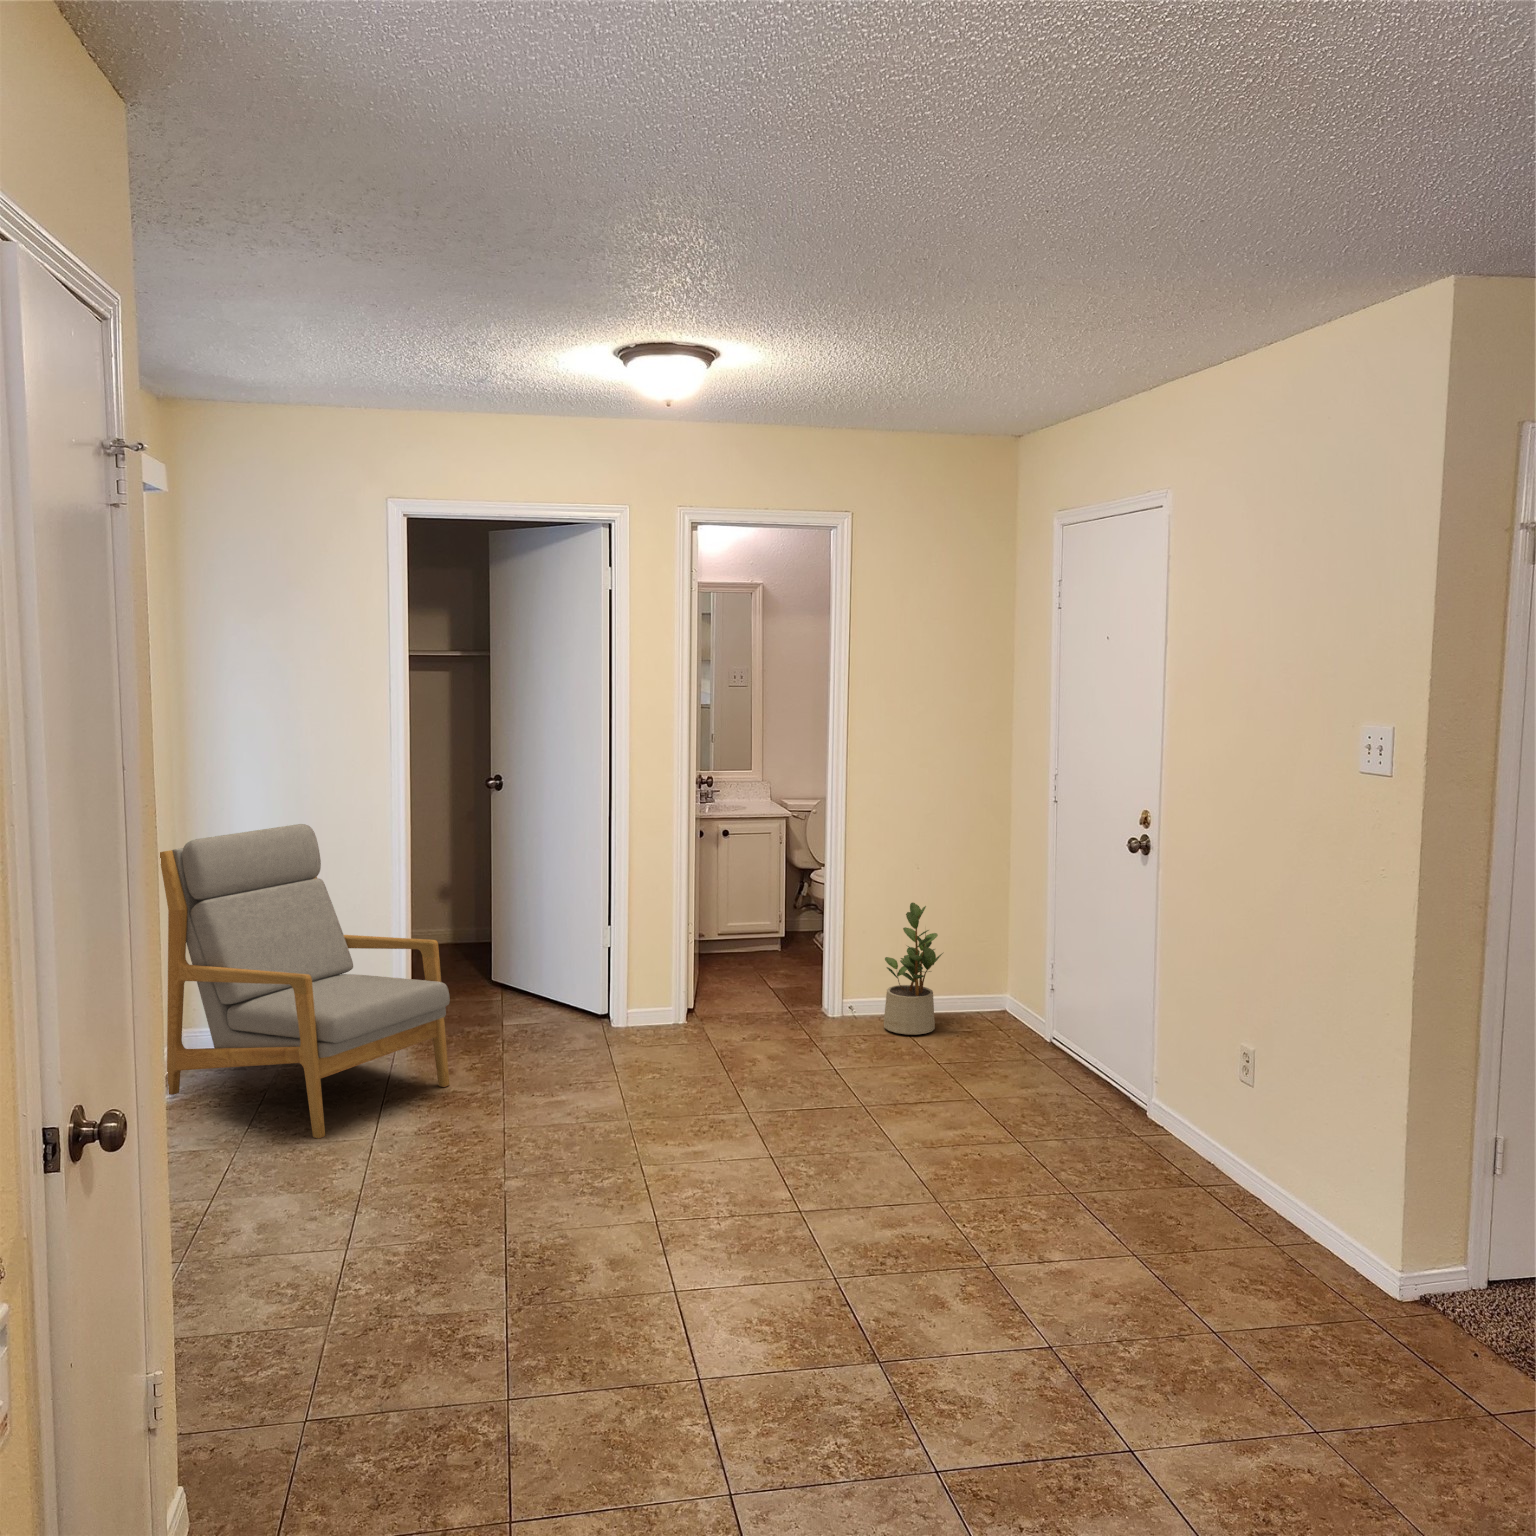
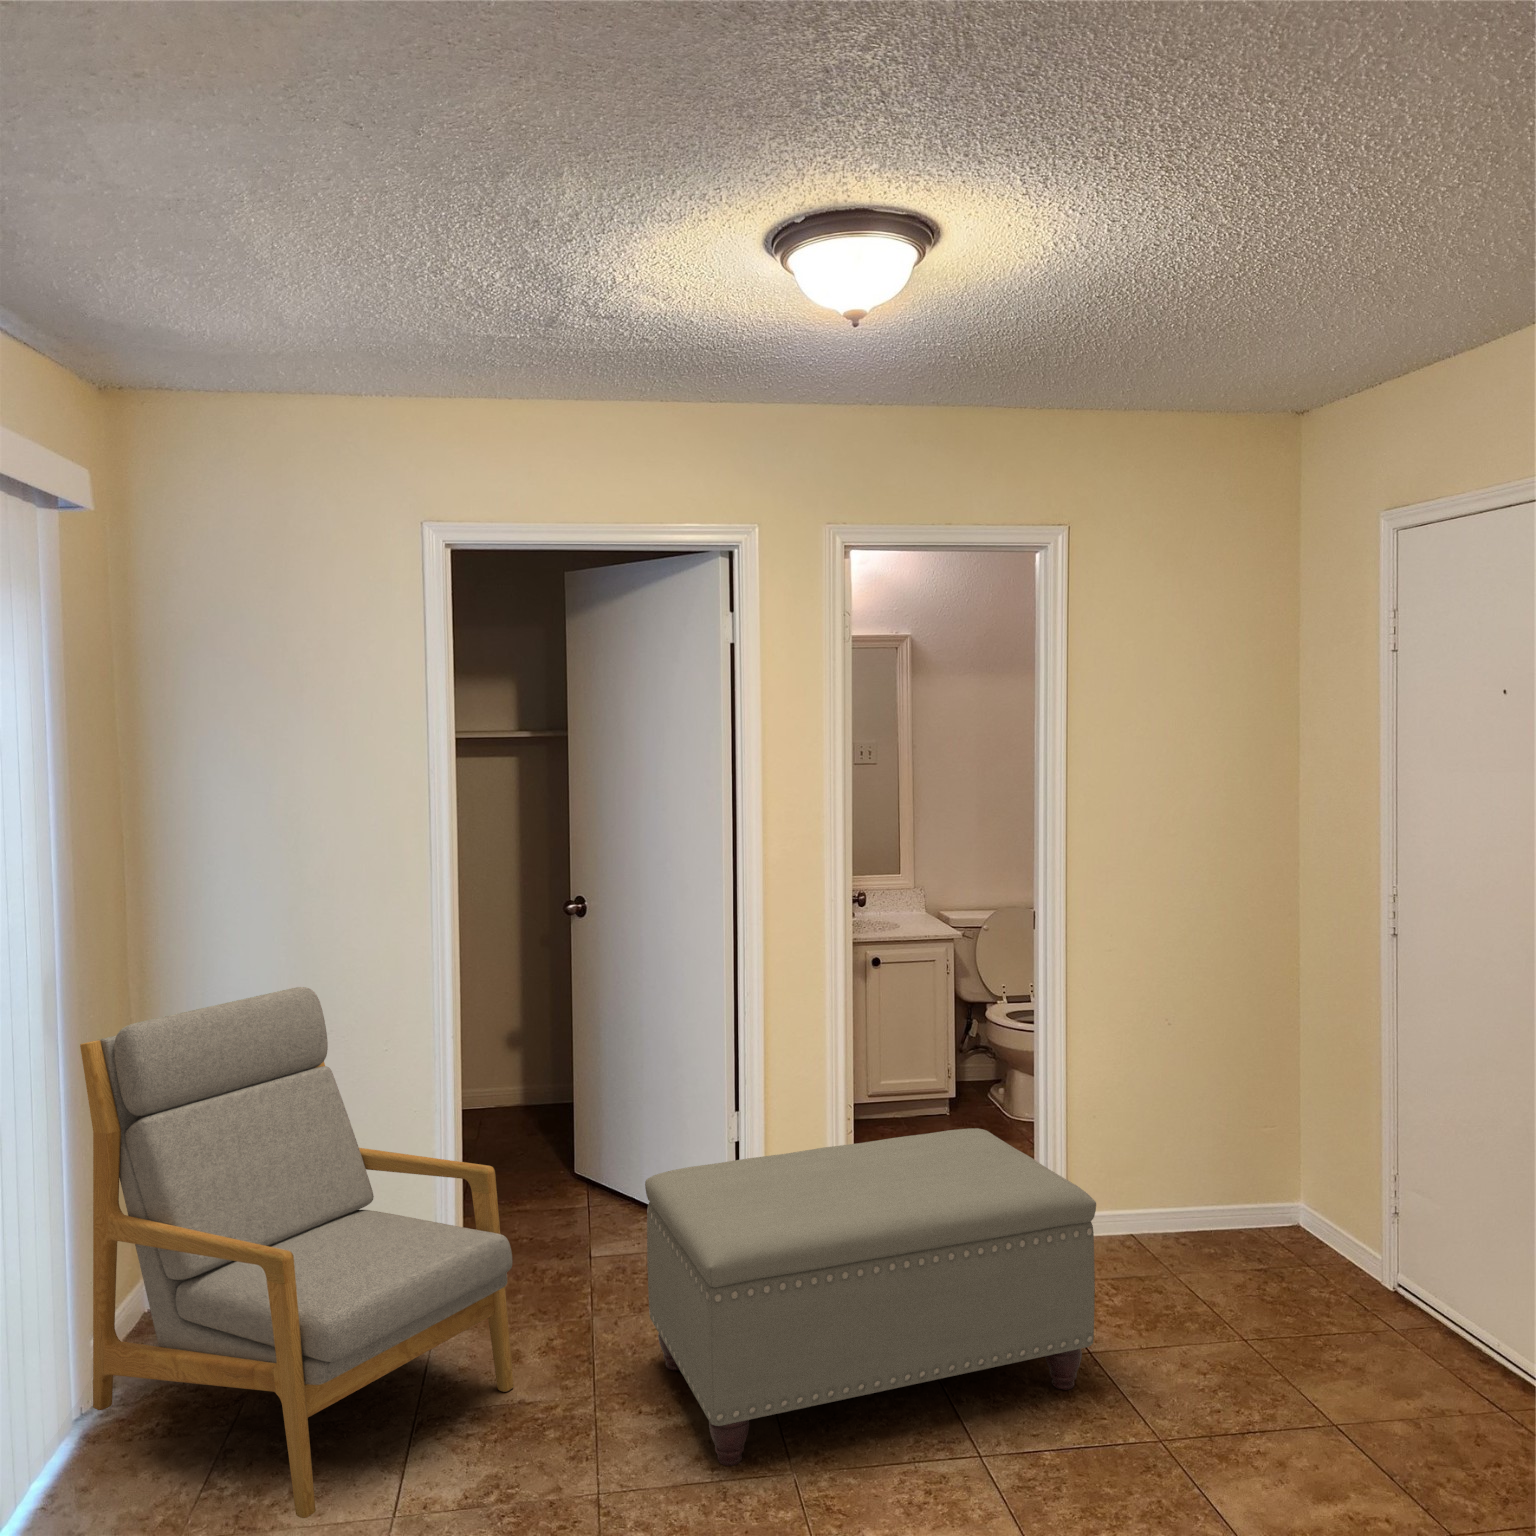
potted plant: present [884,903,943,1035] -> none [1132,1078,1226,1275]
ottoman: none [539,929,833,1118] -> present [645,1128,1096,1466]

